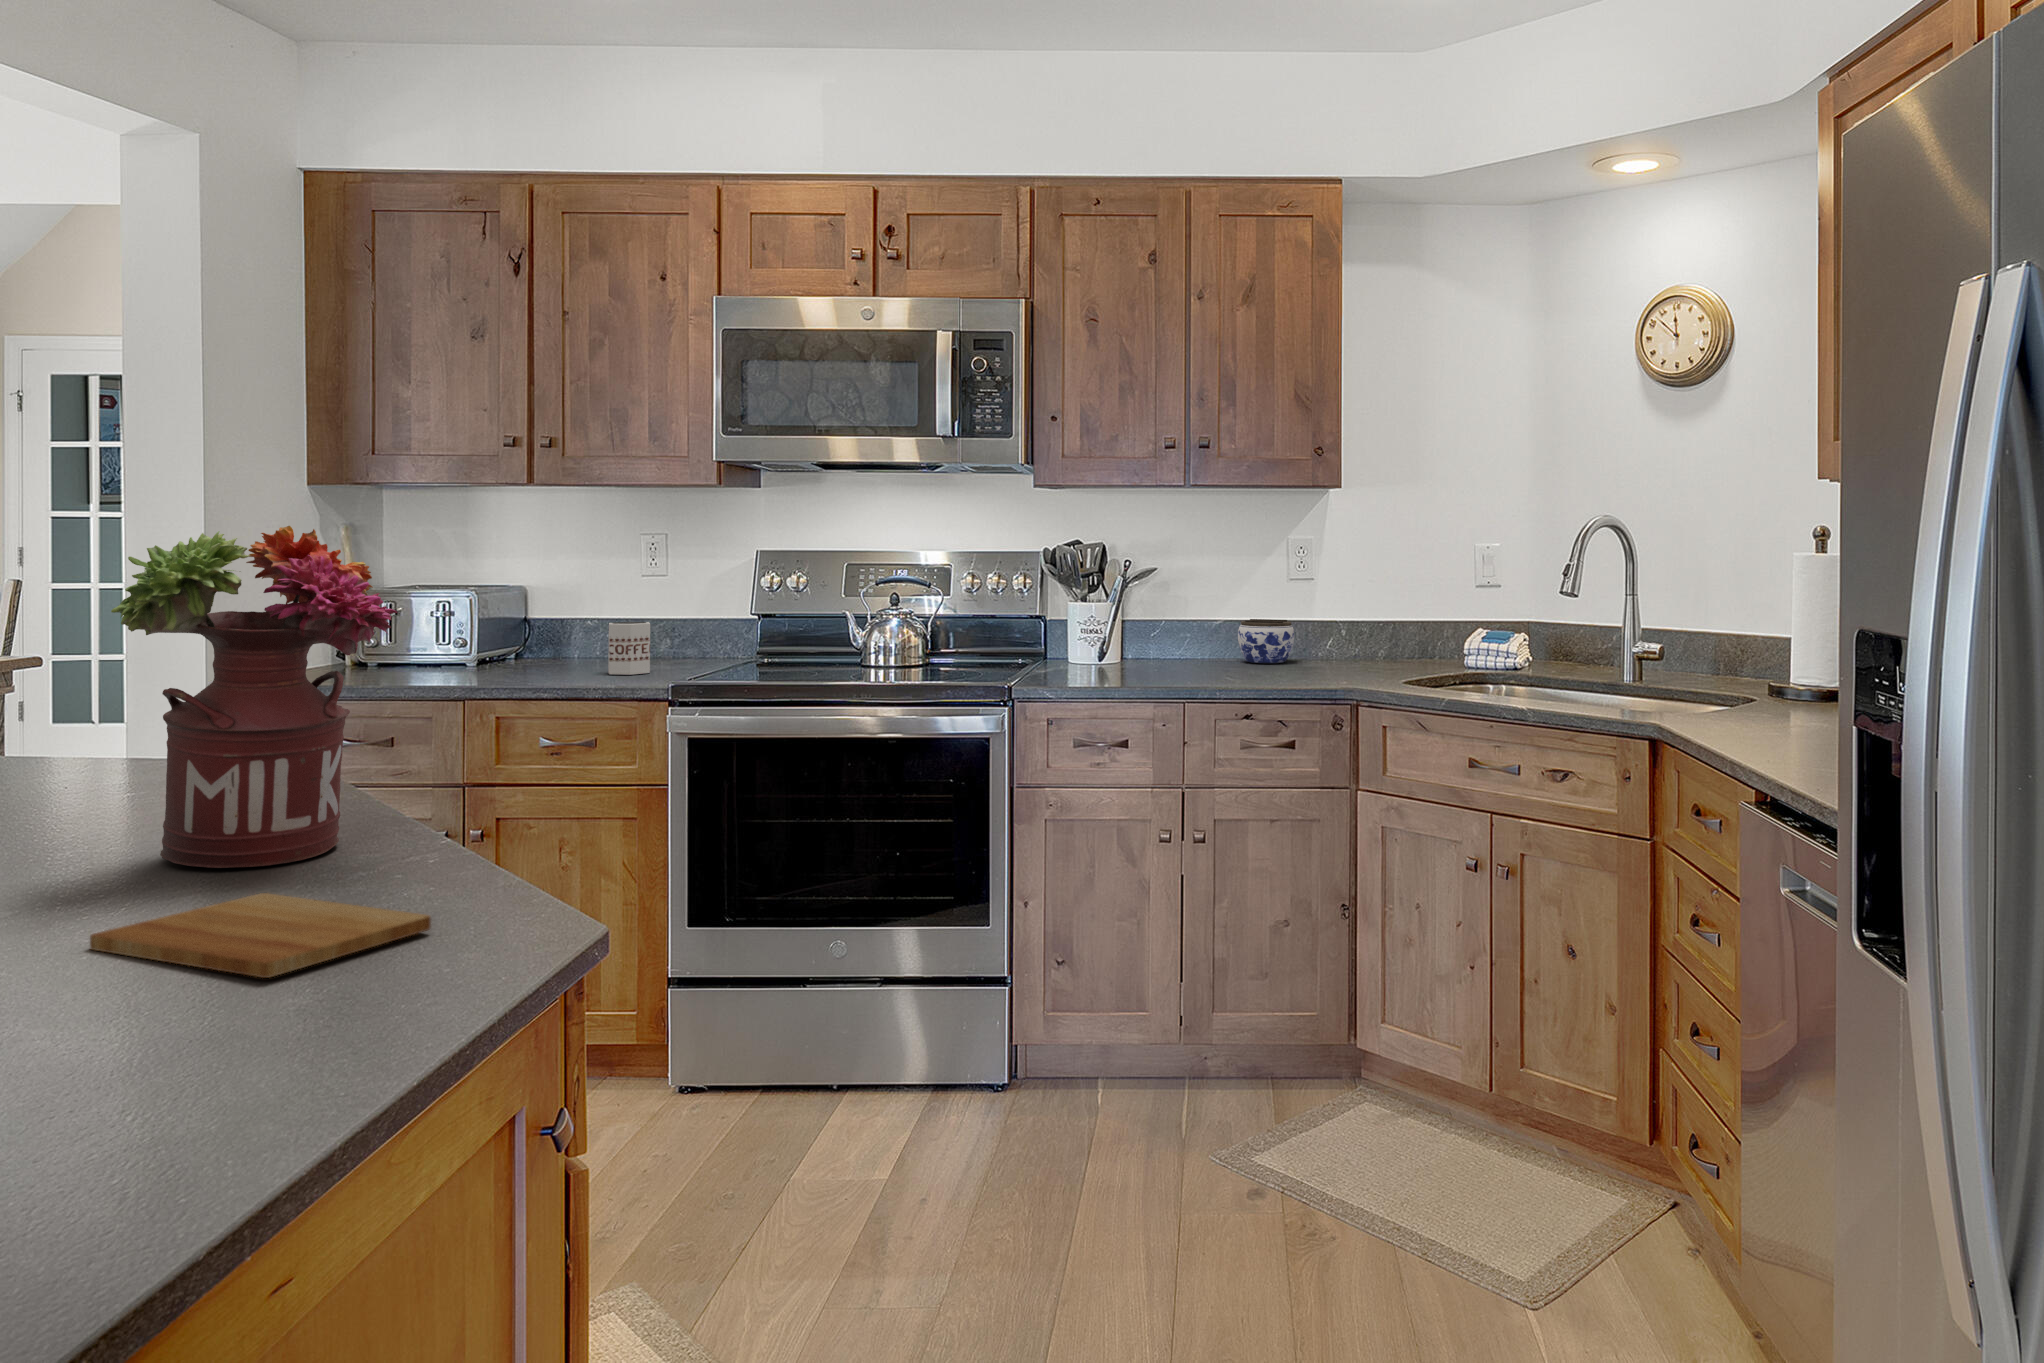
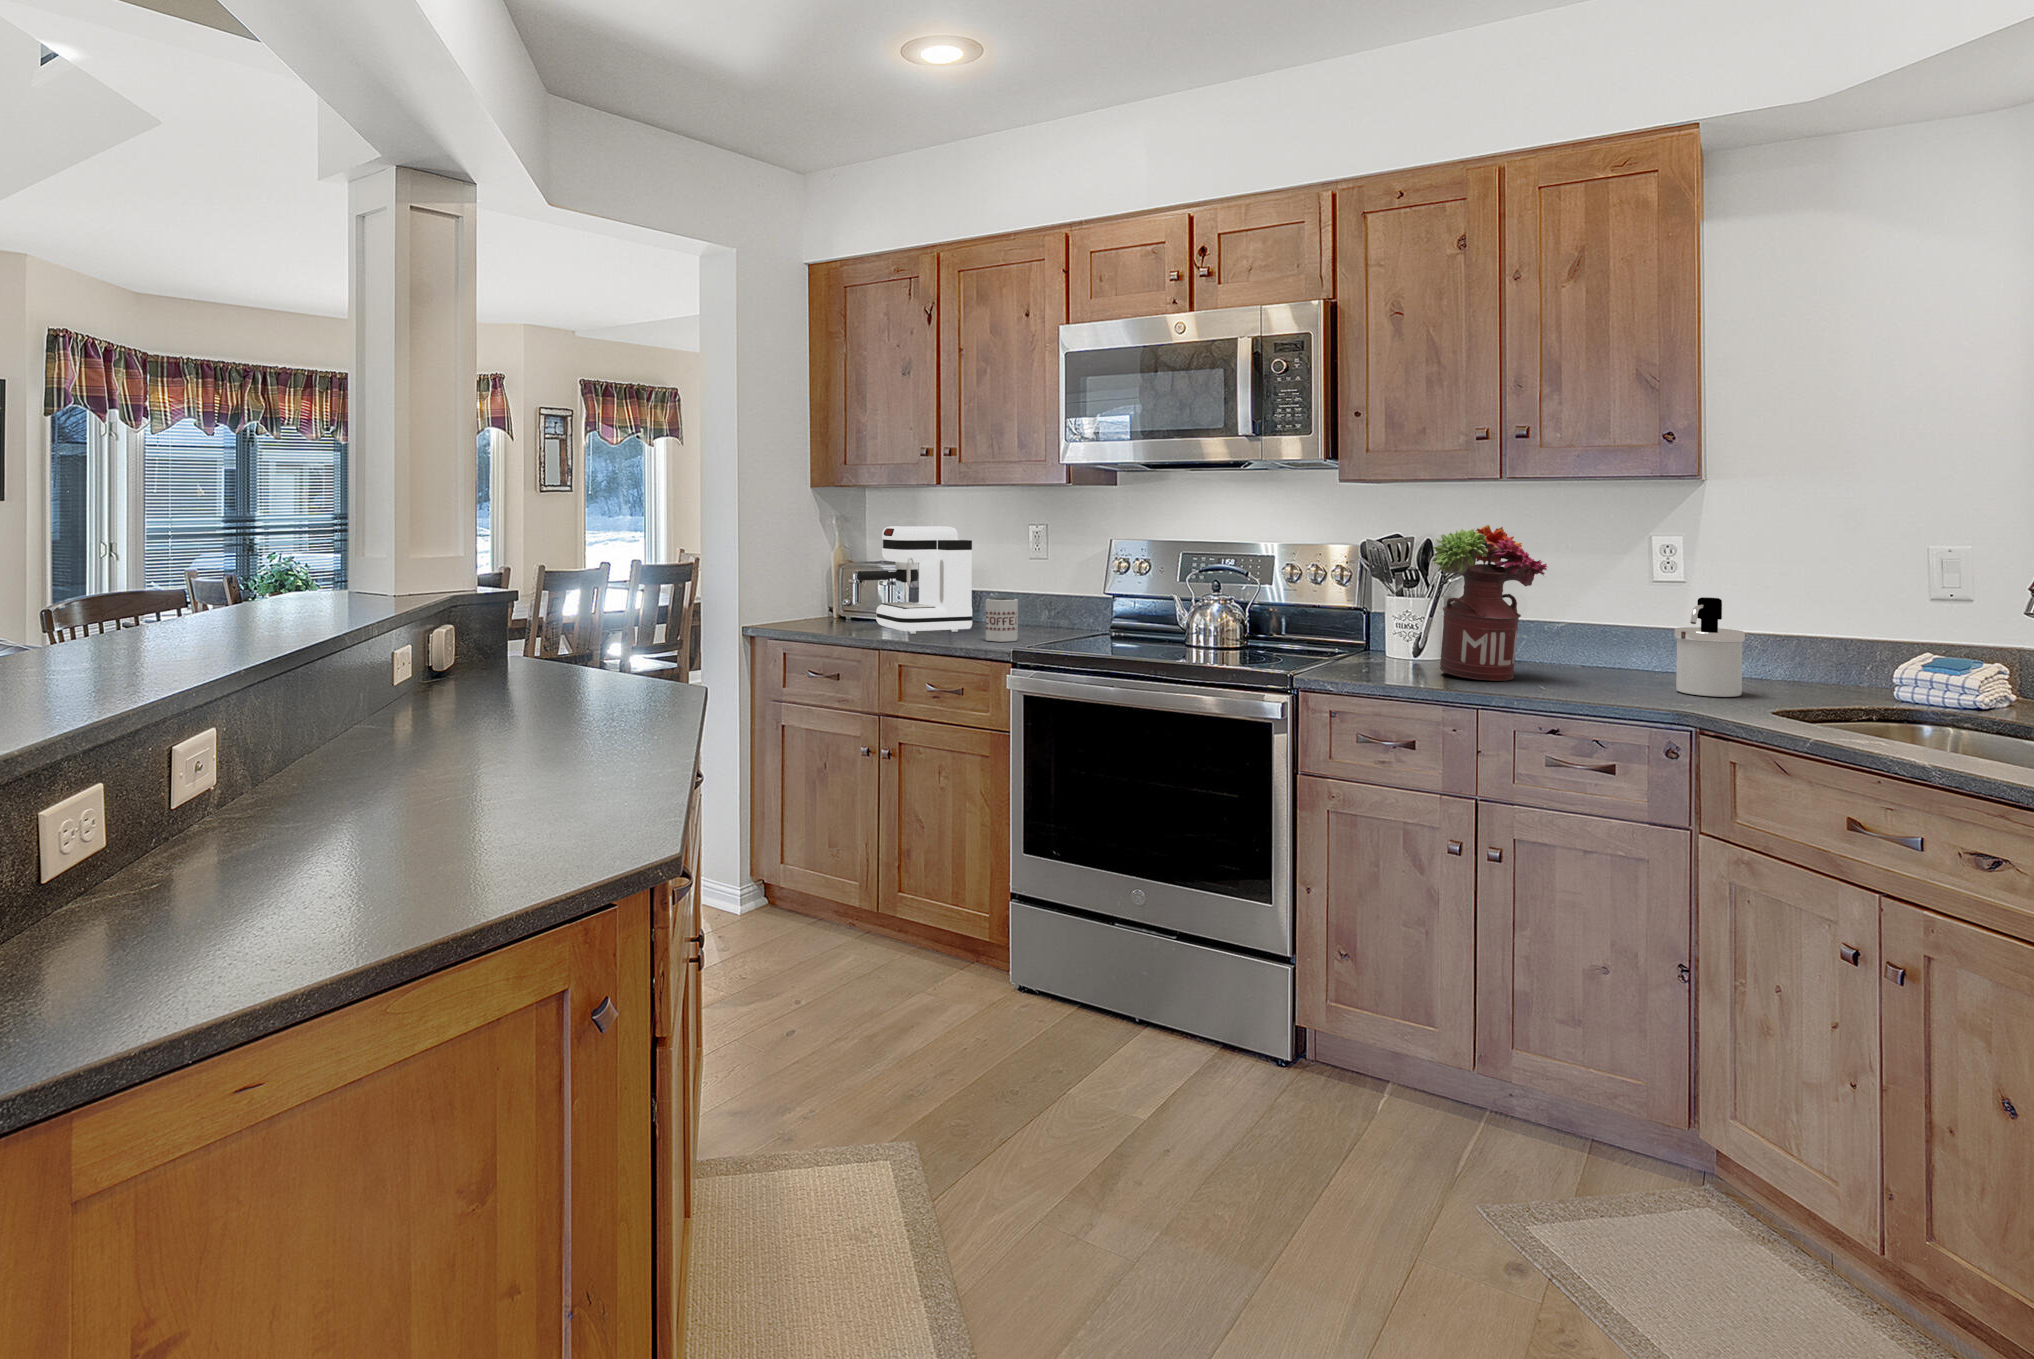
flower arrangement: present [111,526,397,868] -> present [1432,525,1547,681]
coffee maker: none [404,535,574,673] -> present [857,526,972,634]
soap dispenser: none [1321,592,1371,675] -> present [1675,597,1745,697]
jar: present [1238,619,1294,663] -> none [1585,622,1659,673]
cutting board: present [90,893,431,978] -> none [366,804,533,874]

